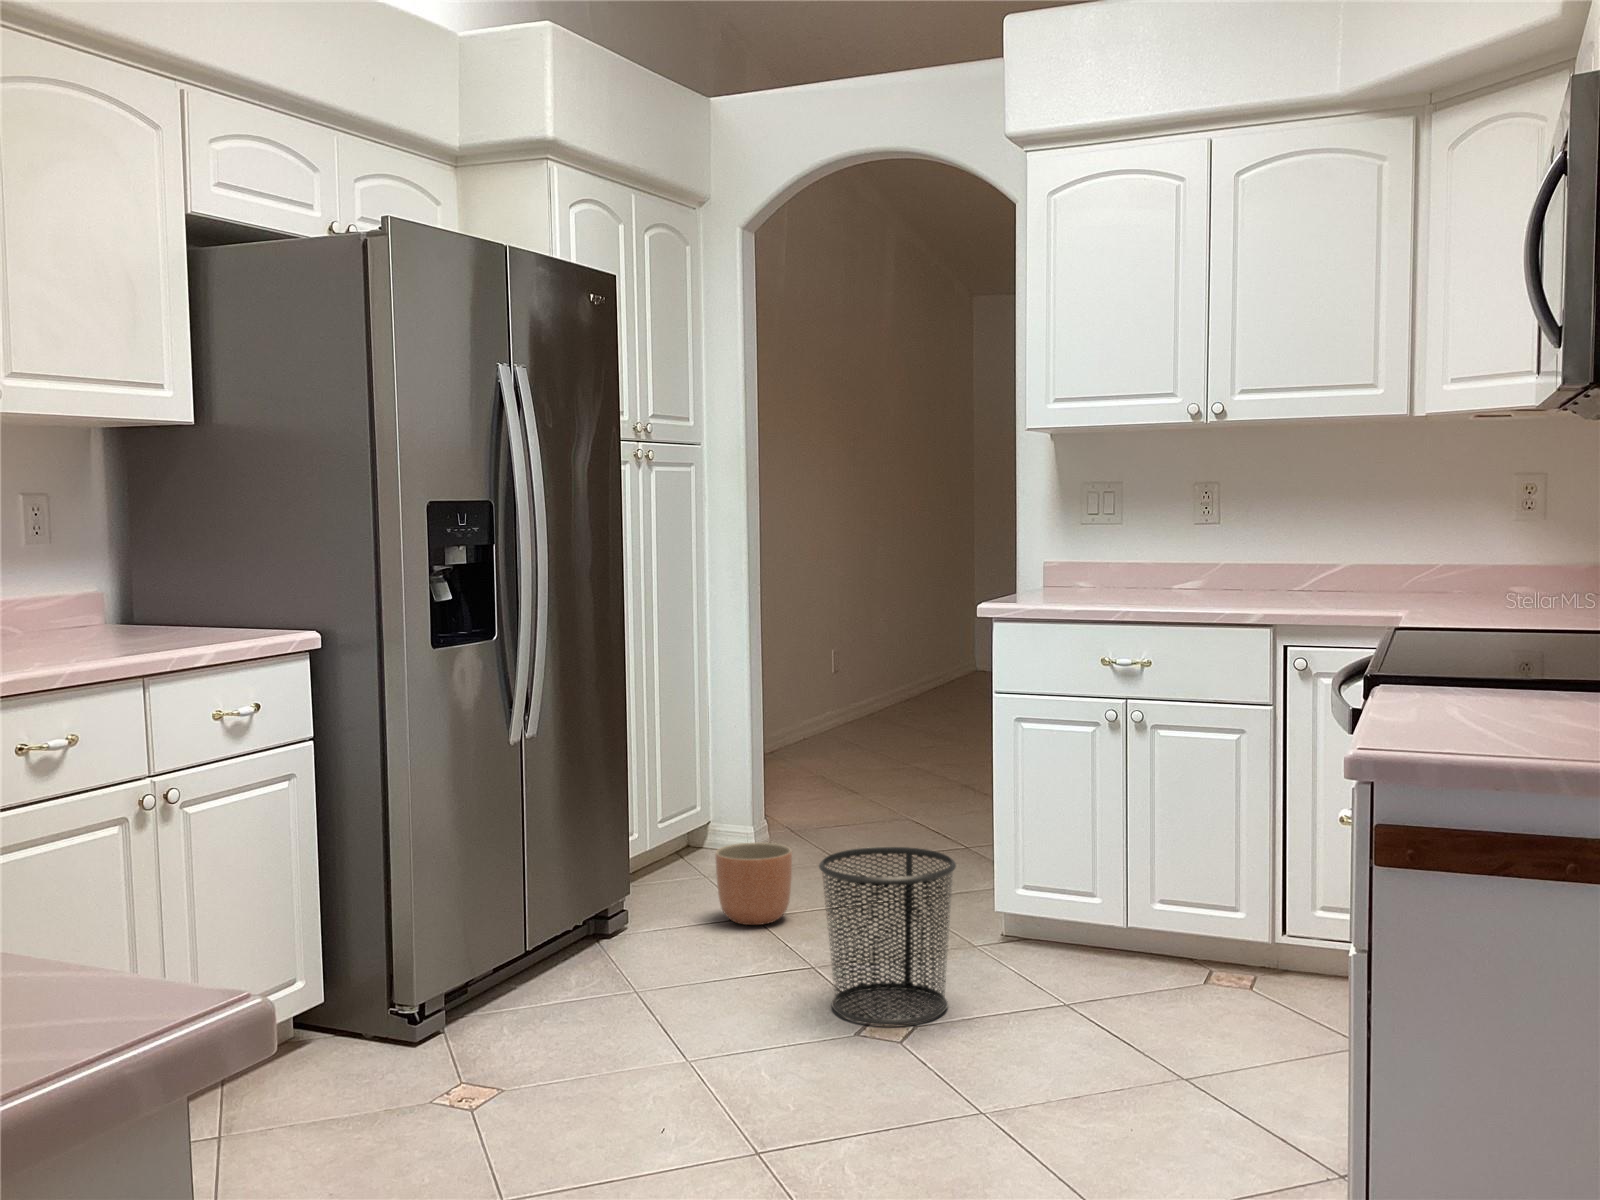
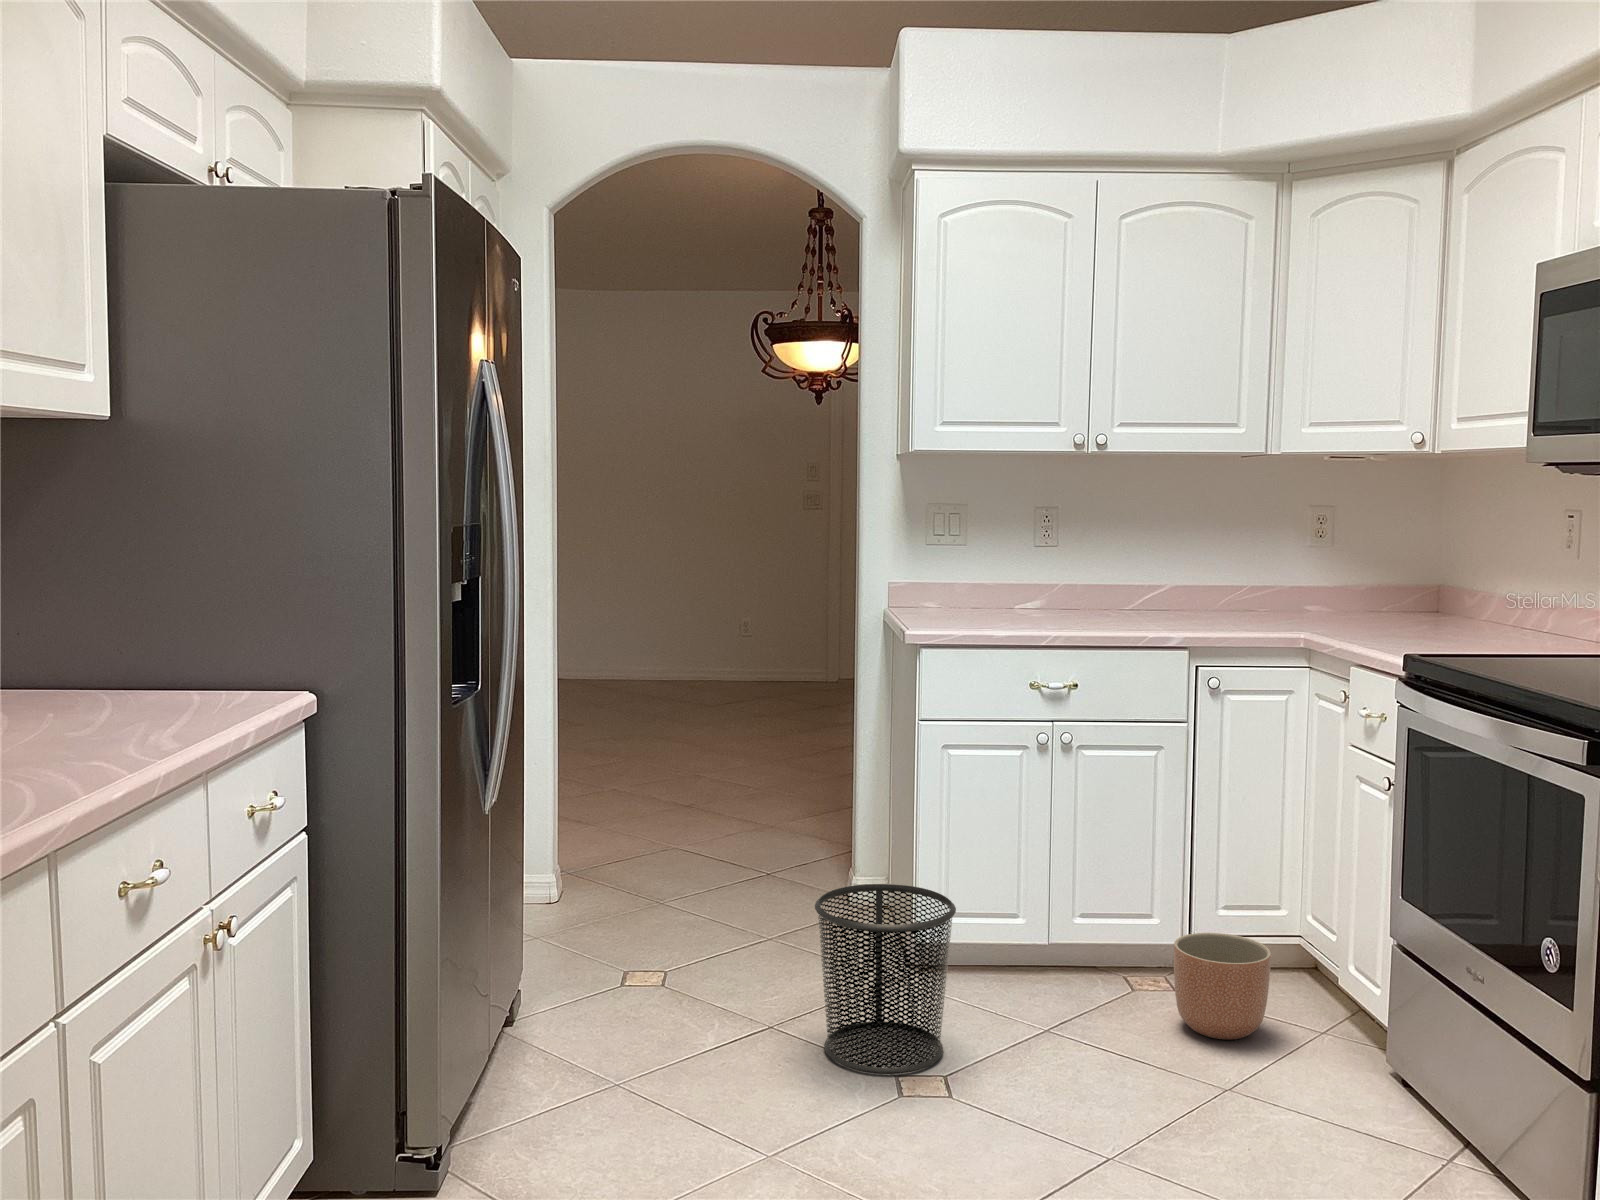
planter: present [715,842,792,925] -> present [1174,933,1271,1040]

